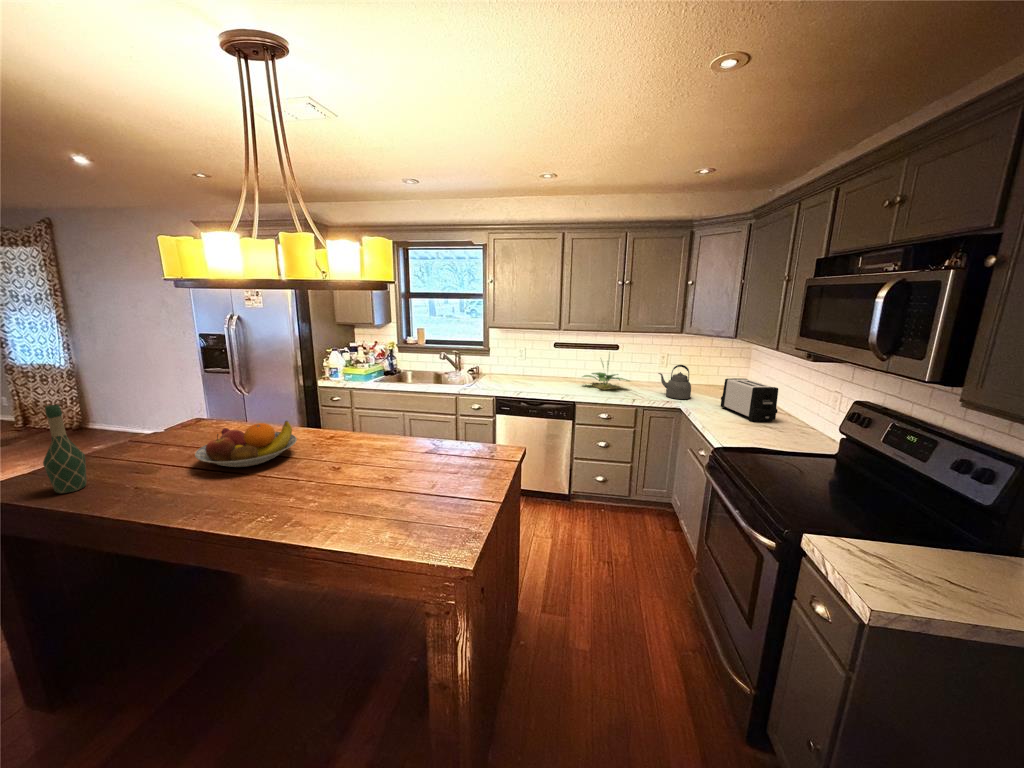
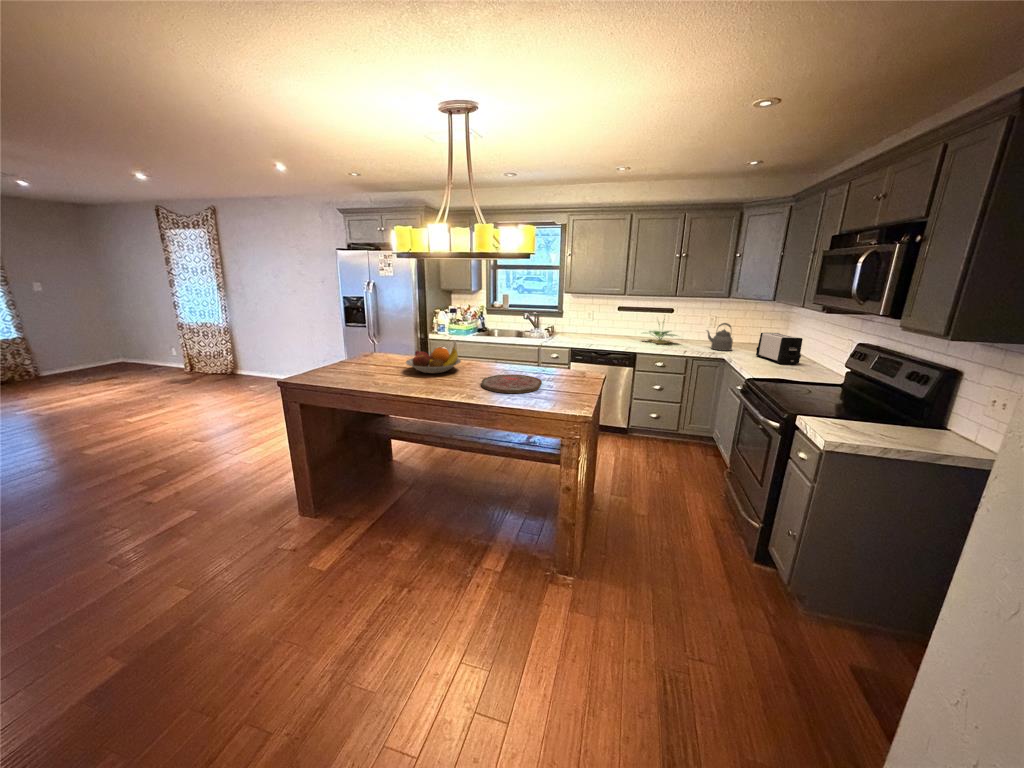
wine bottle: present [43,405,86,493] -> none [337,328,355,380]
cutting board: none [296,467,405,519] -> present [481,374,542,393]

